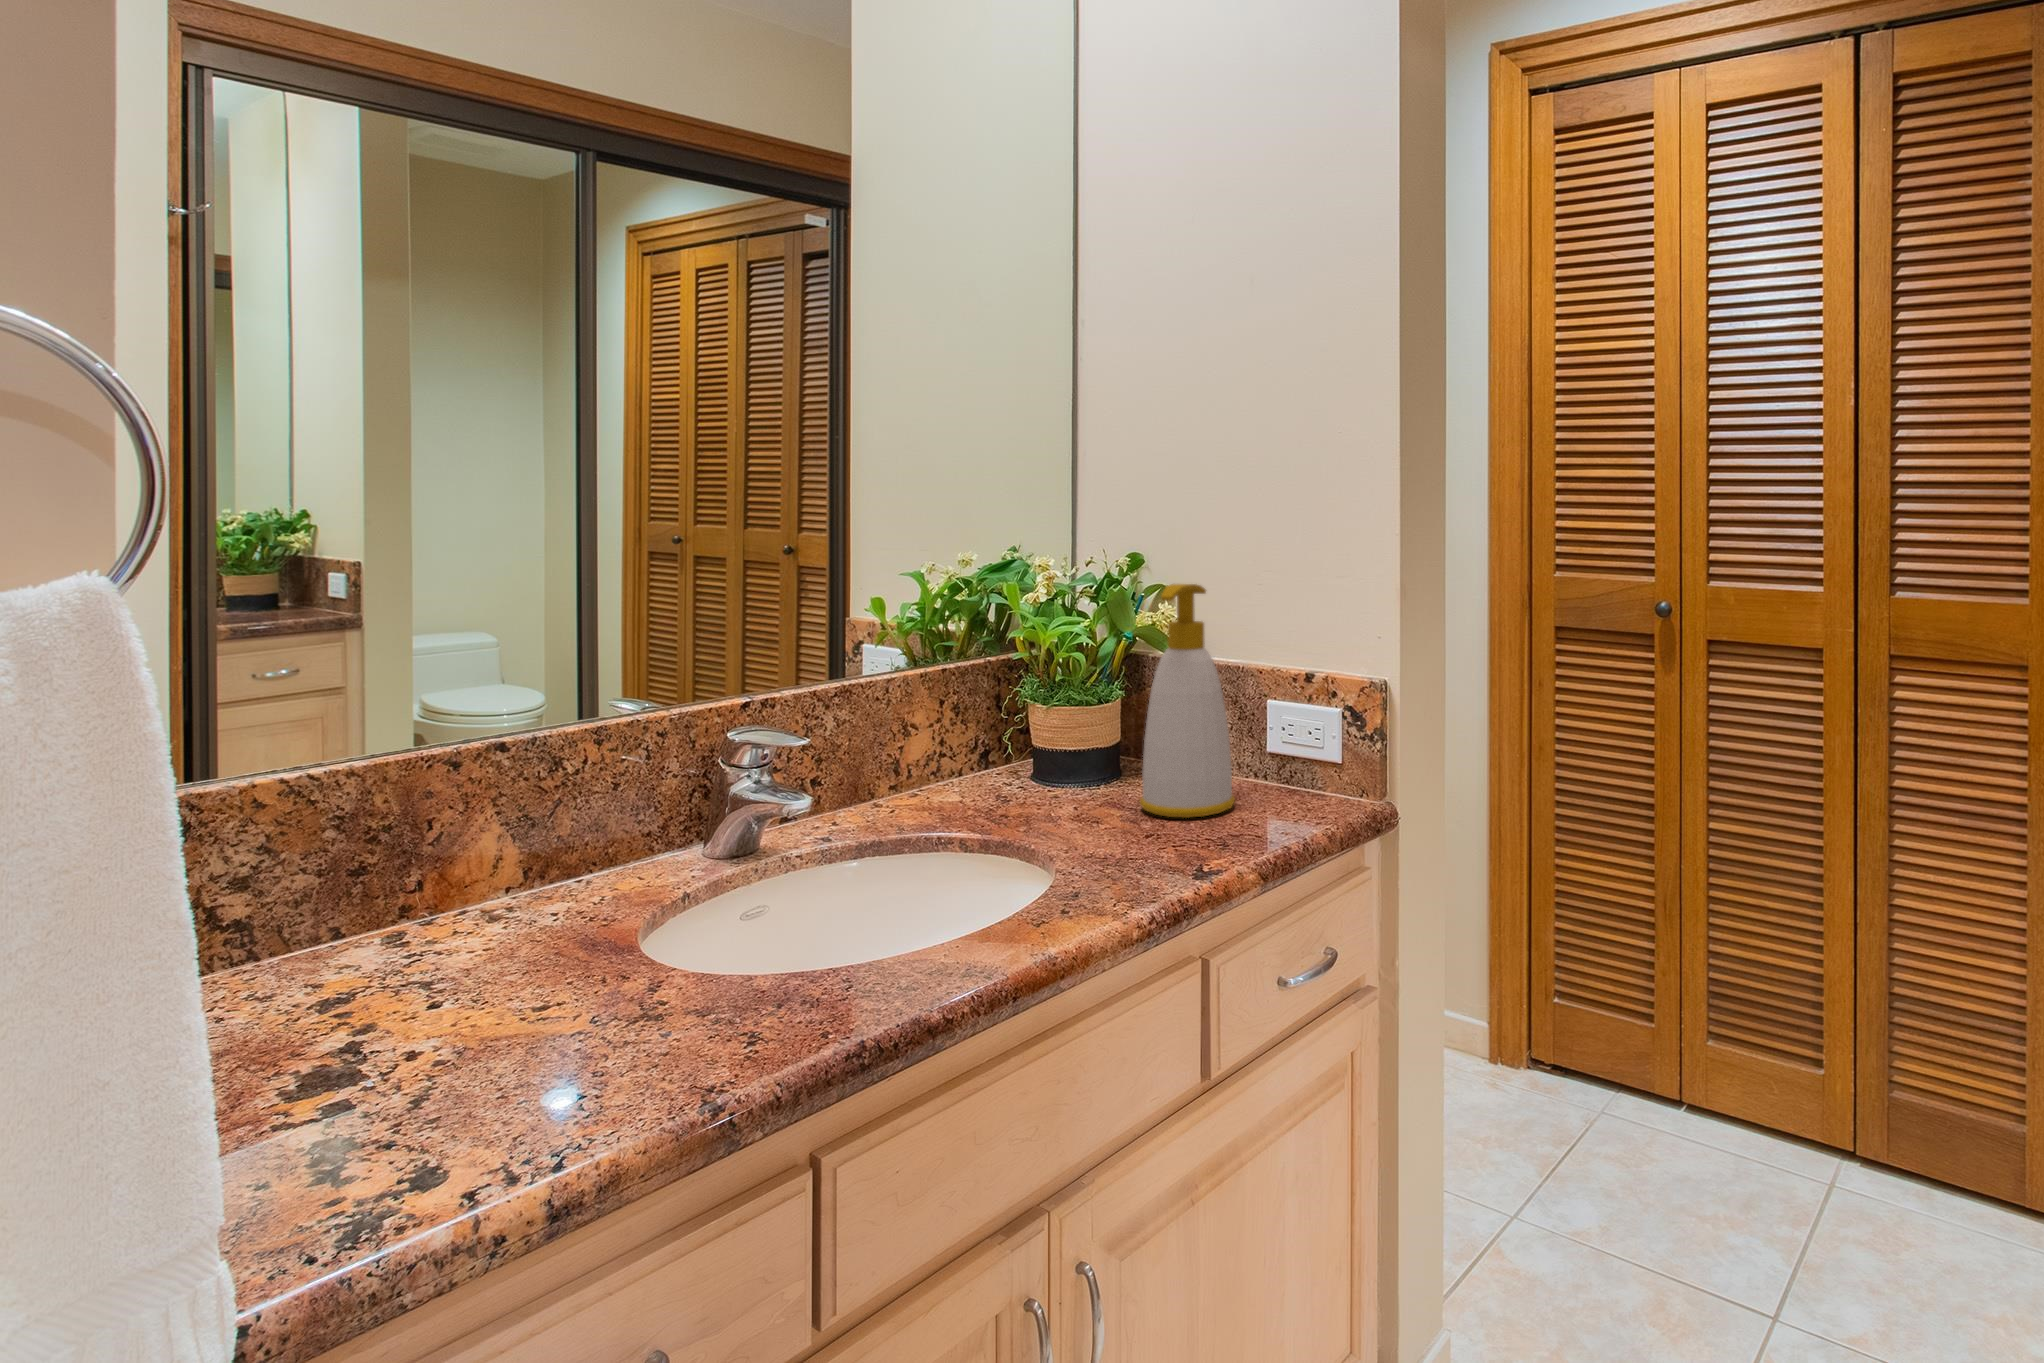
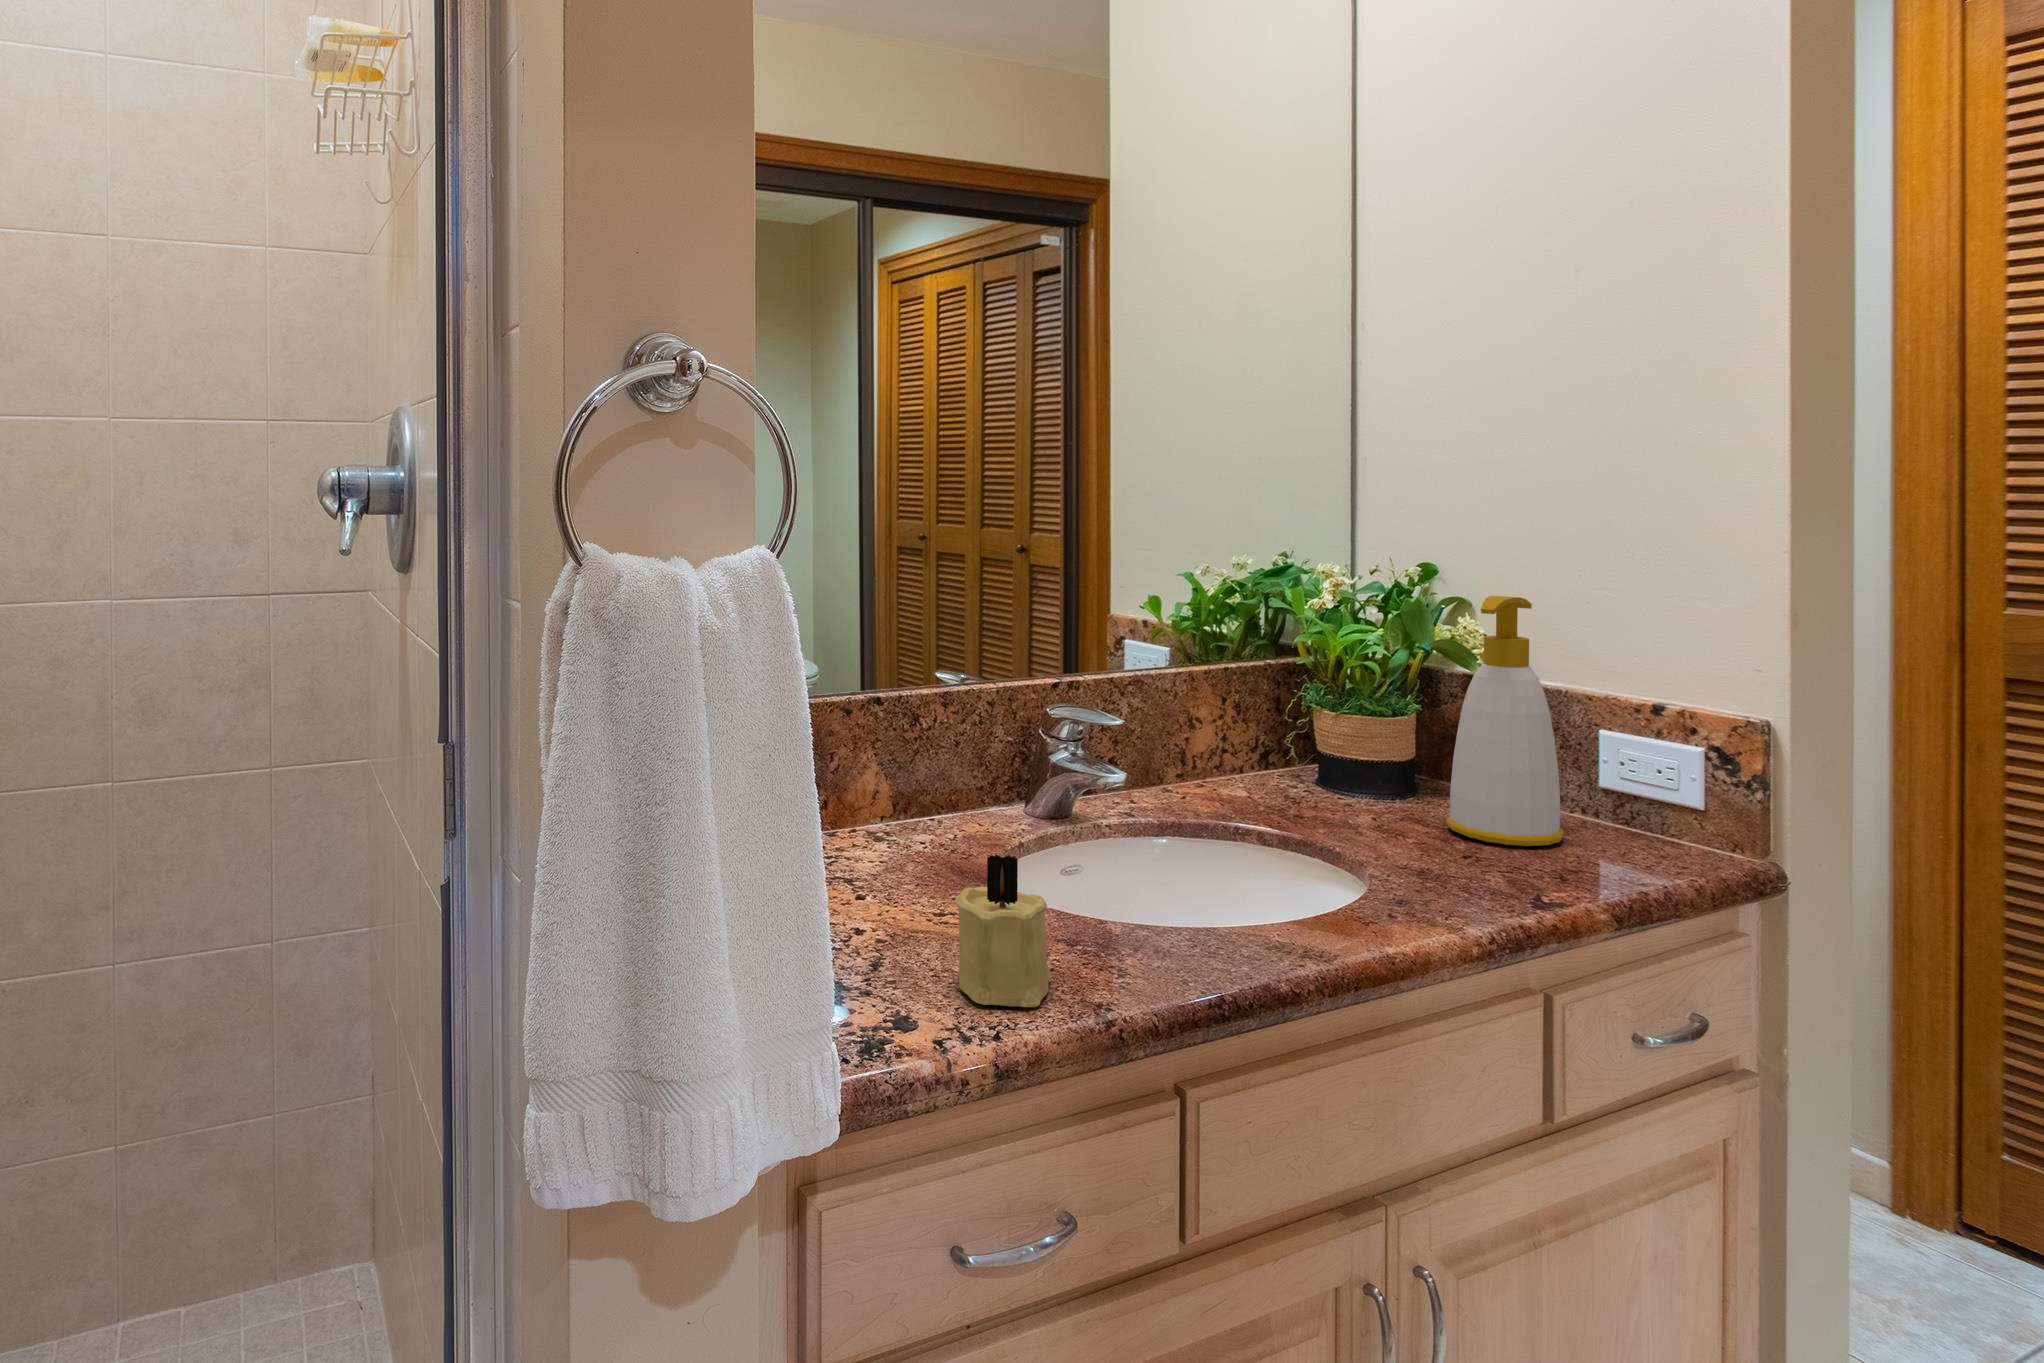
candle: none [515,928,657,1126] -> present [955,854,1051,1007]

